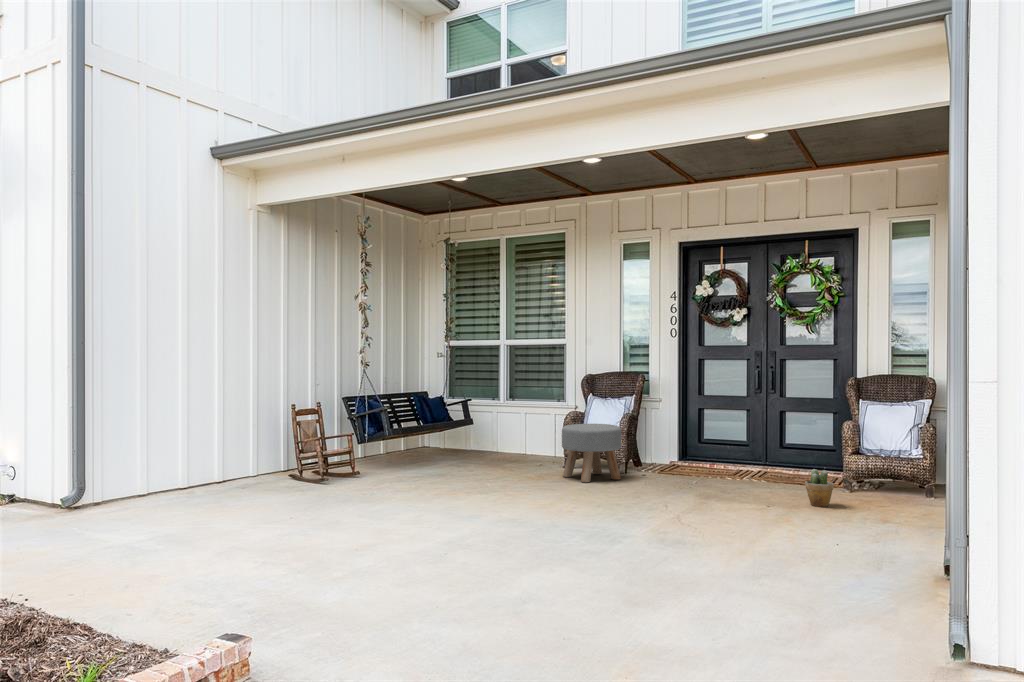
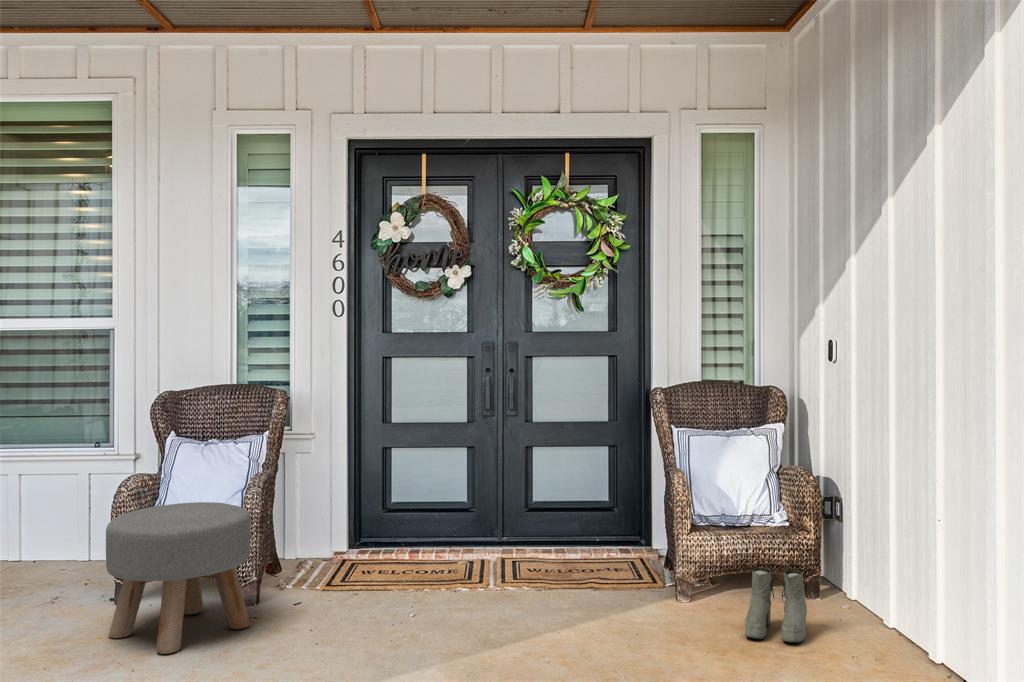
potted plant: present [805,469,834,507] -> none [656,579,711,658]
boots: none [860,473,902,509] -> present [745,568,807,643]

